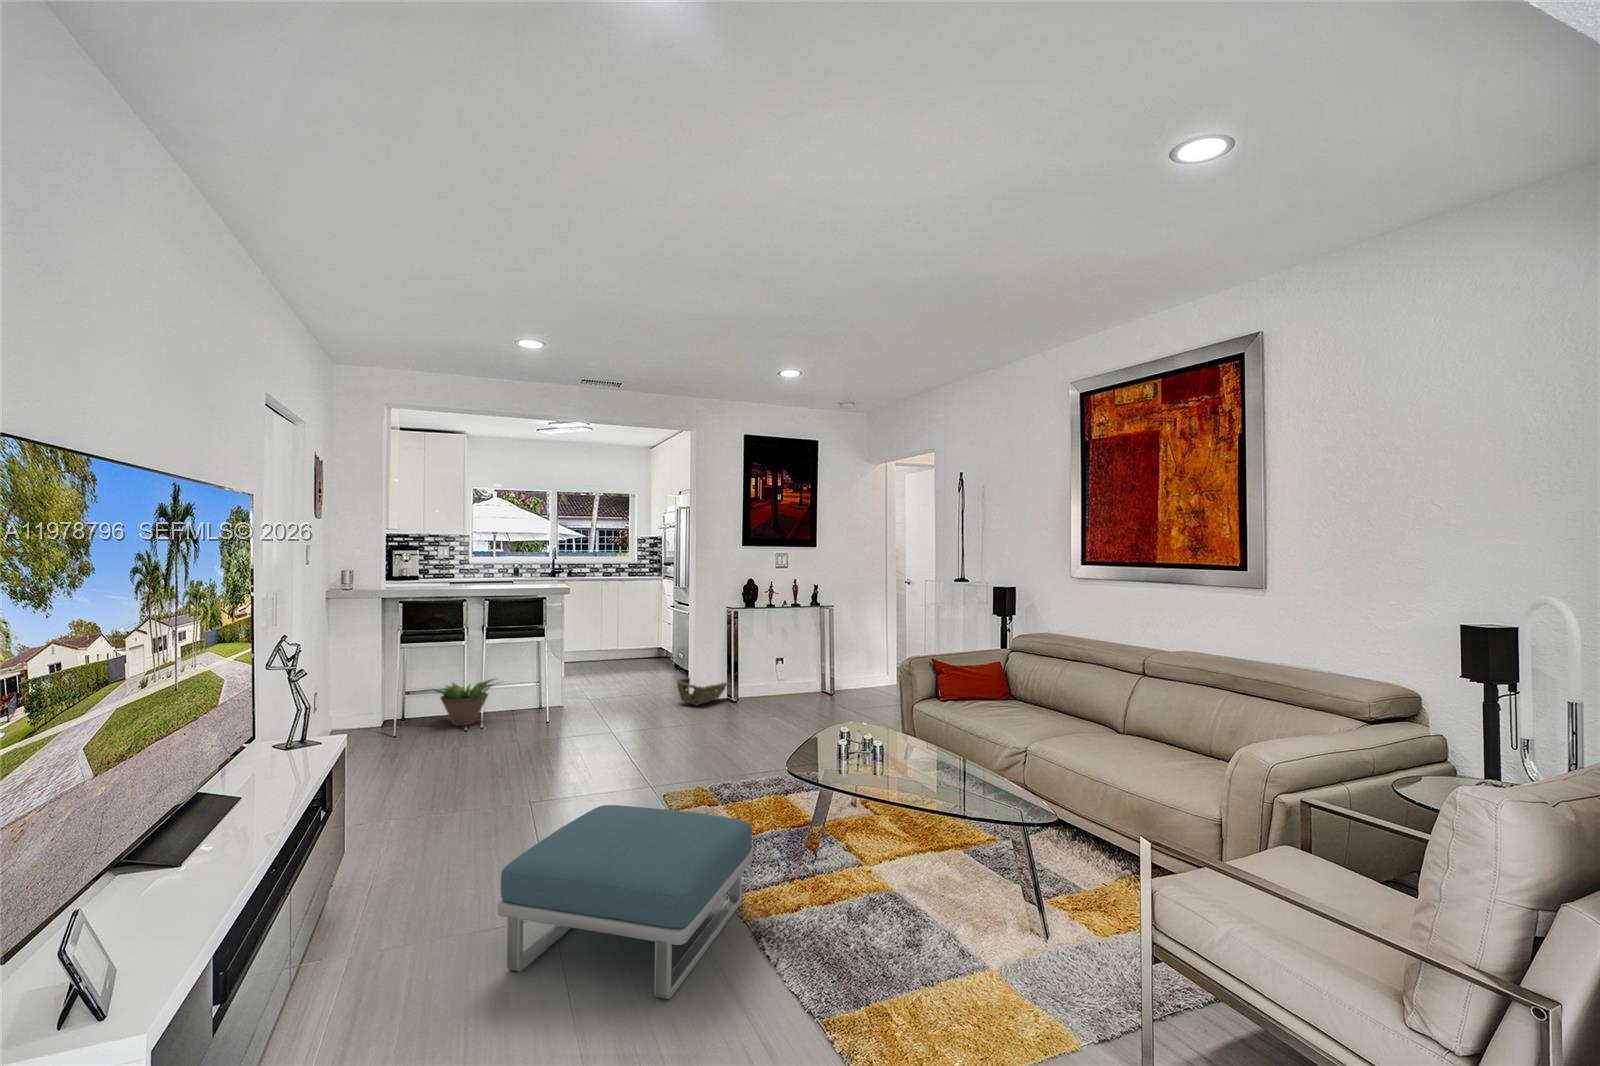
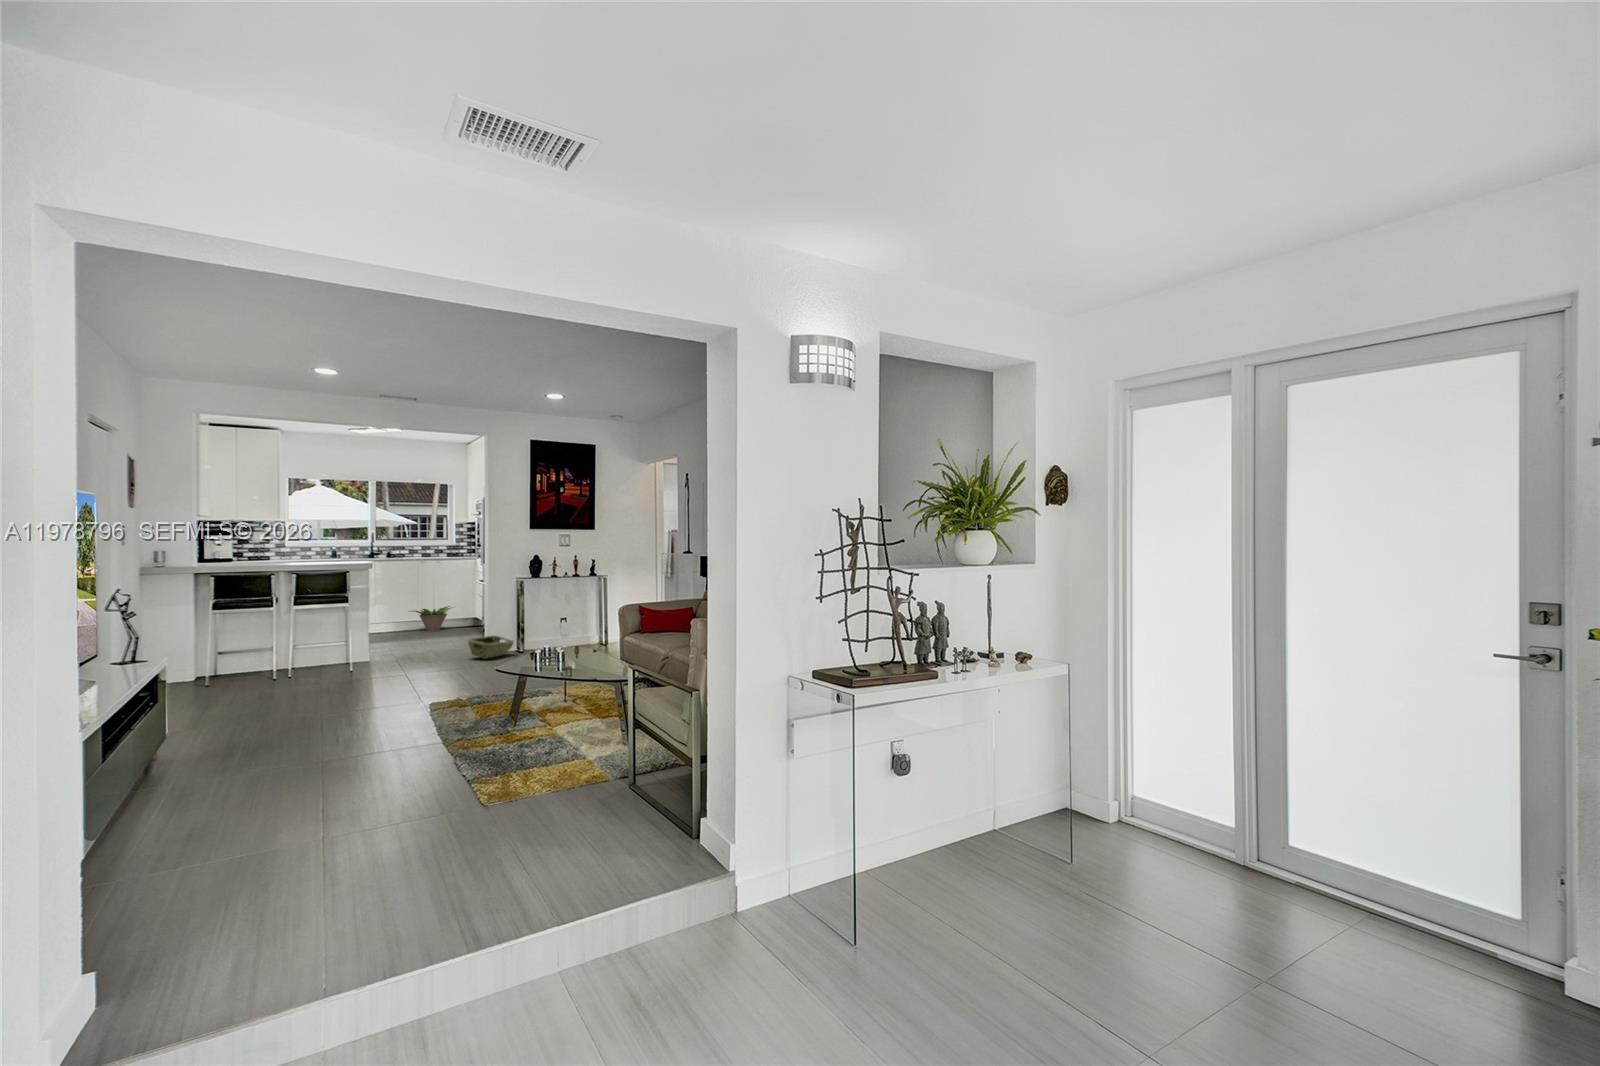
decorative plant: present [425,679,498,726] -> present [411,606,453,631]
footstool: present [498,805,753,999] -> none [260,702,453,798]

